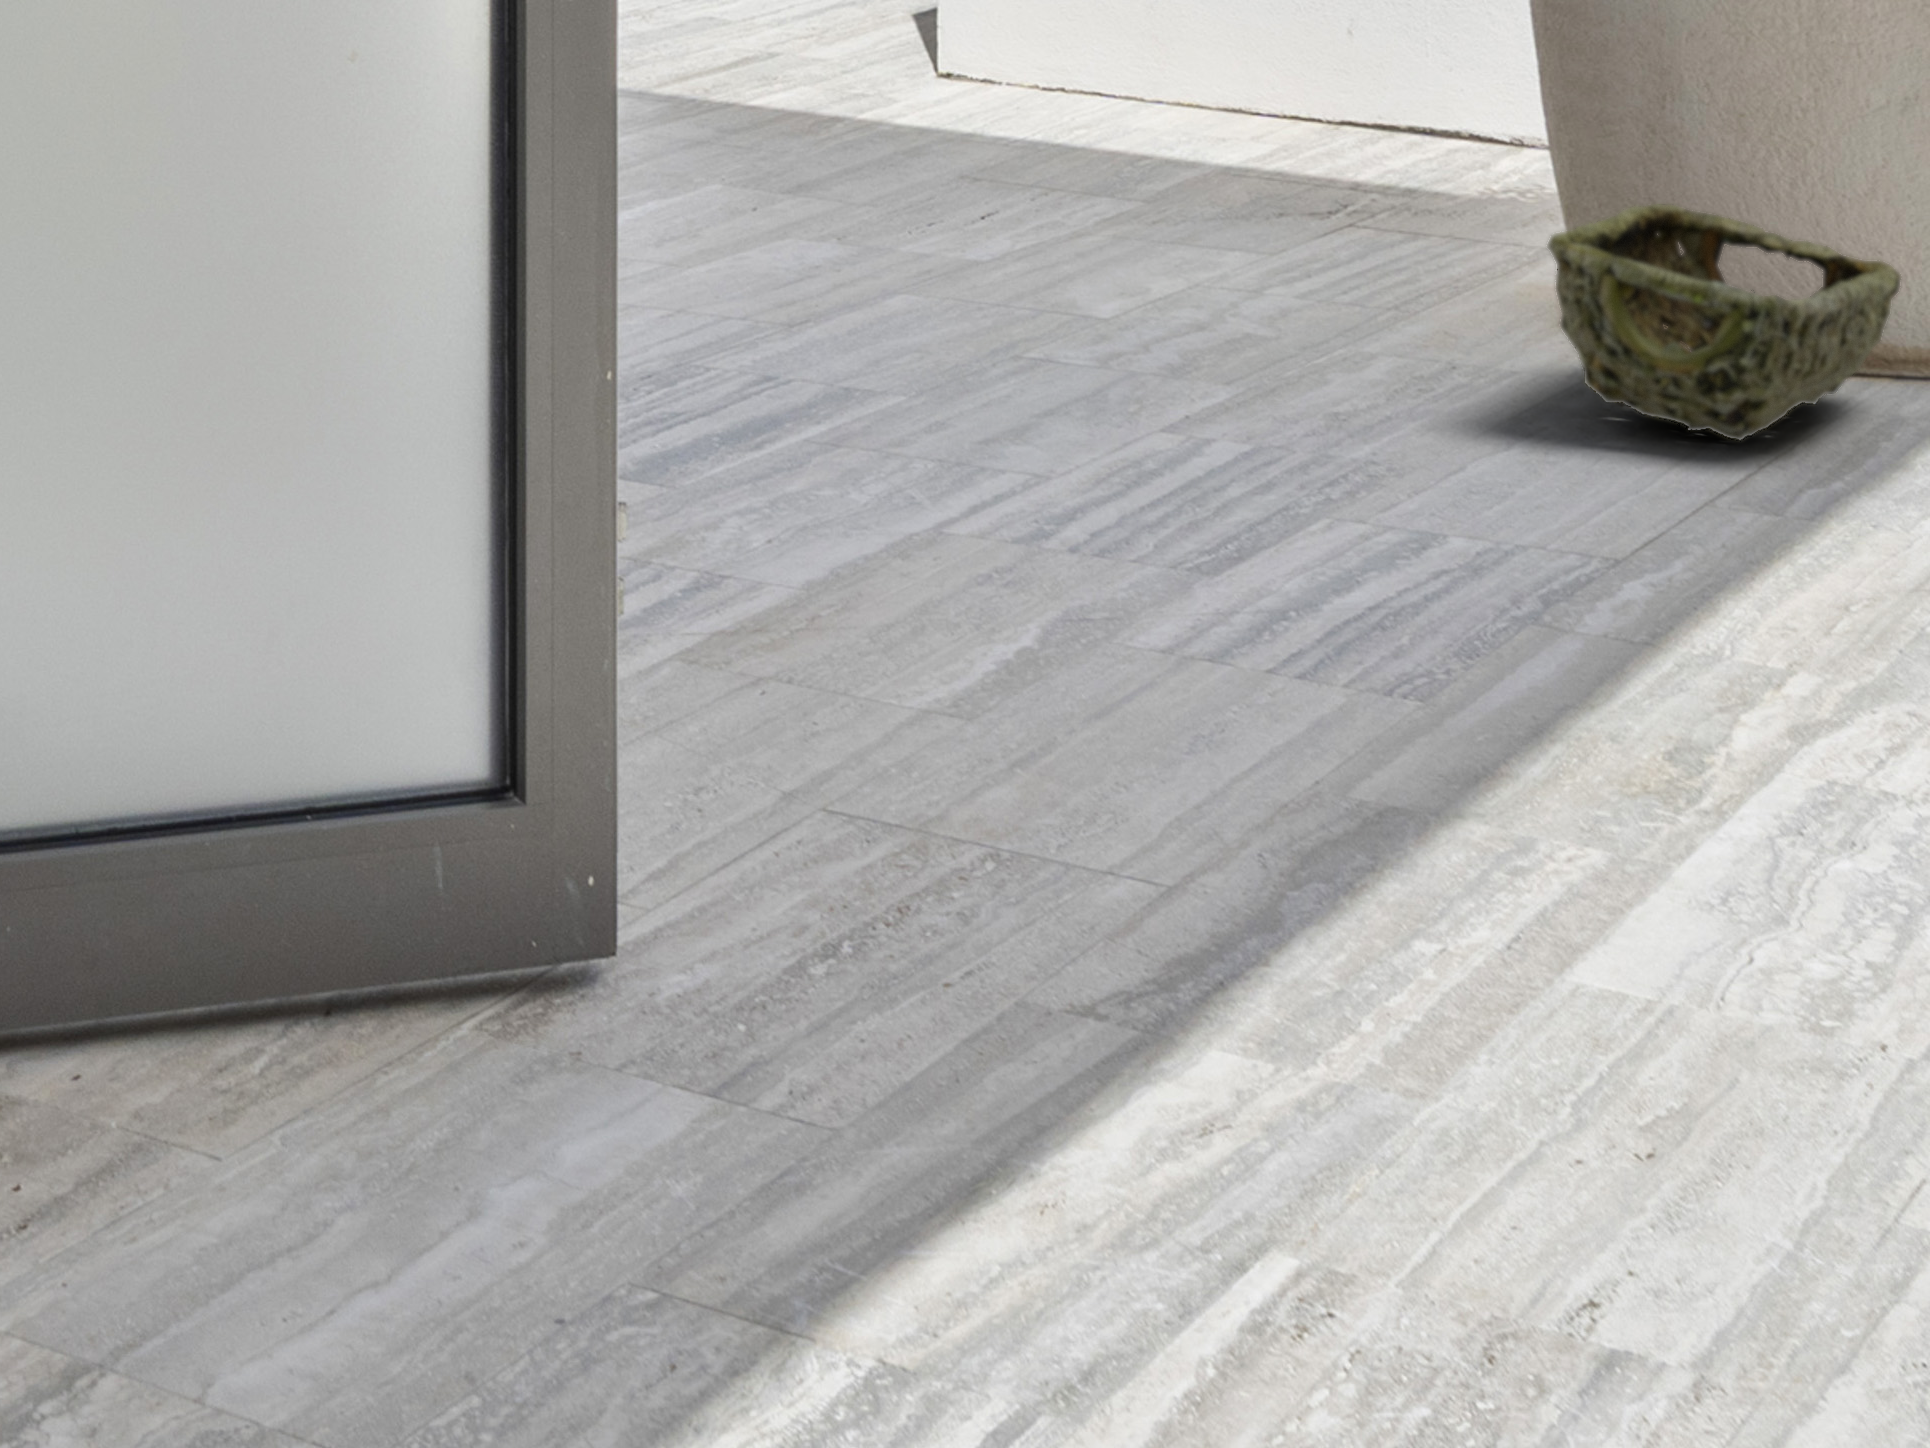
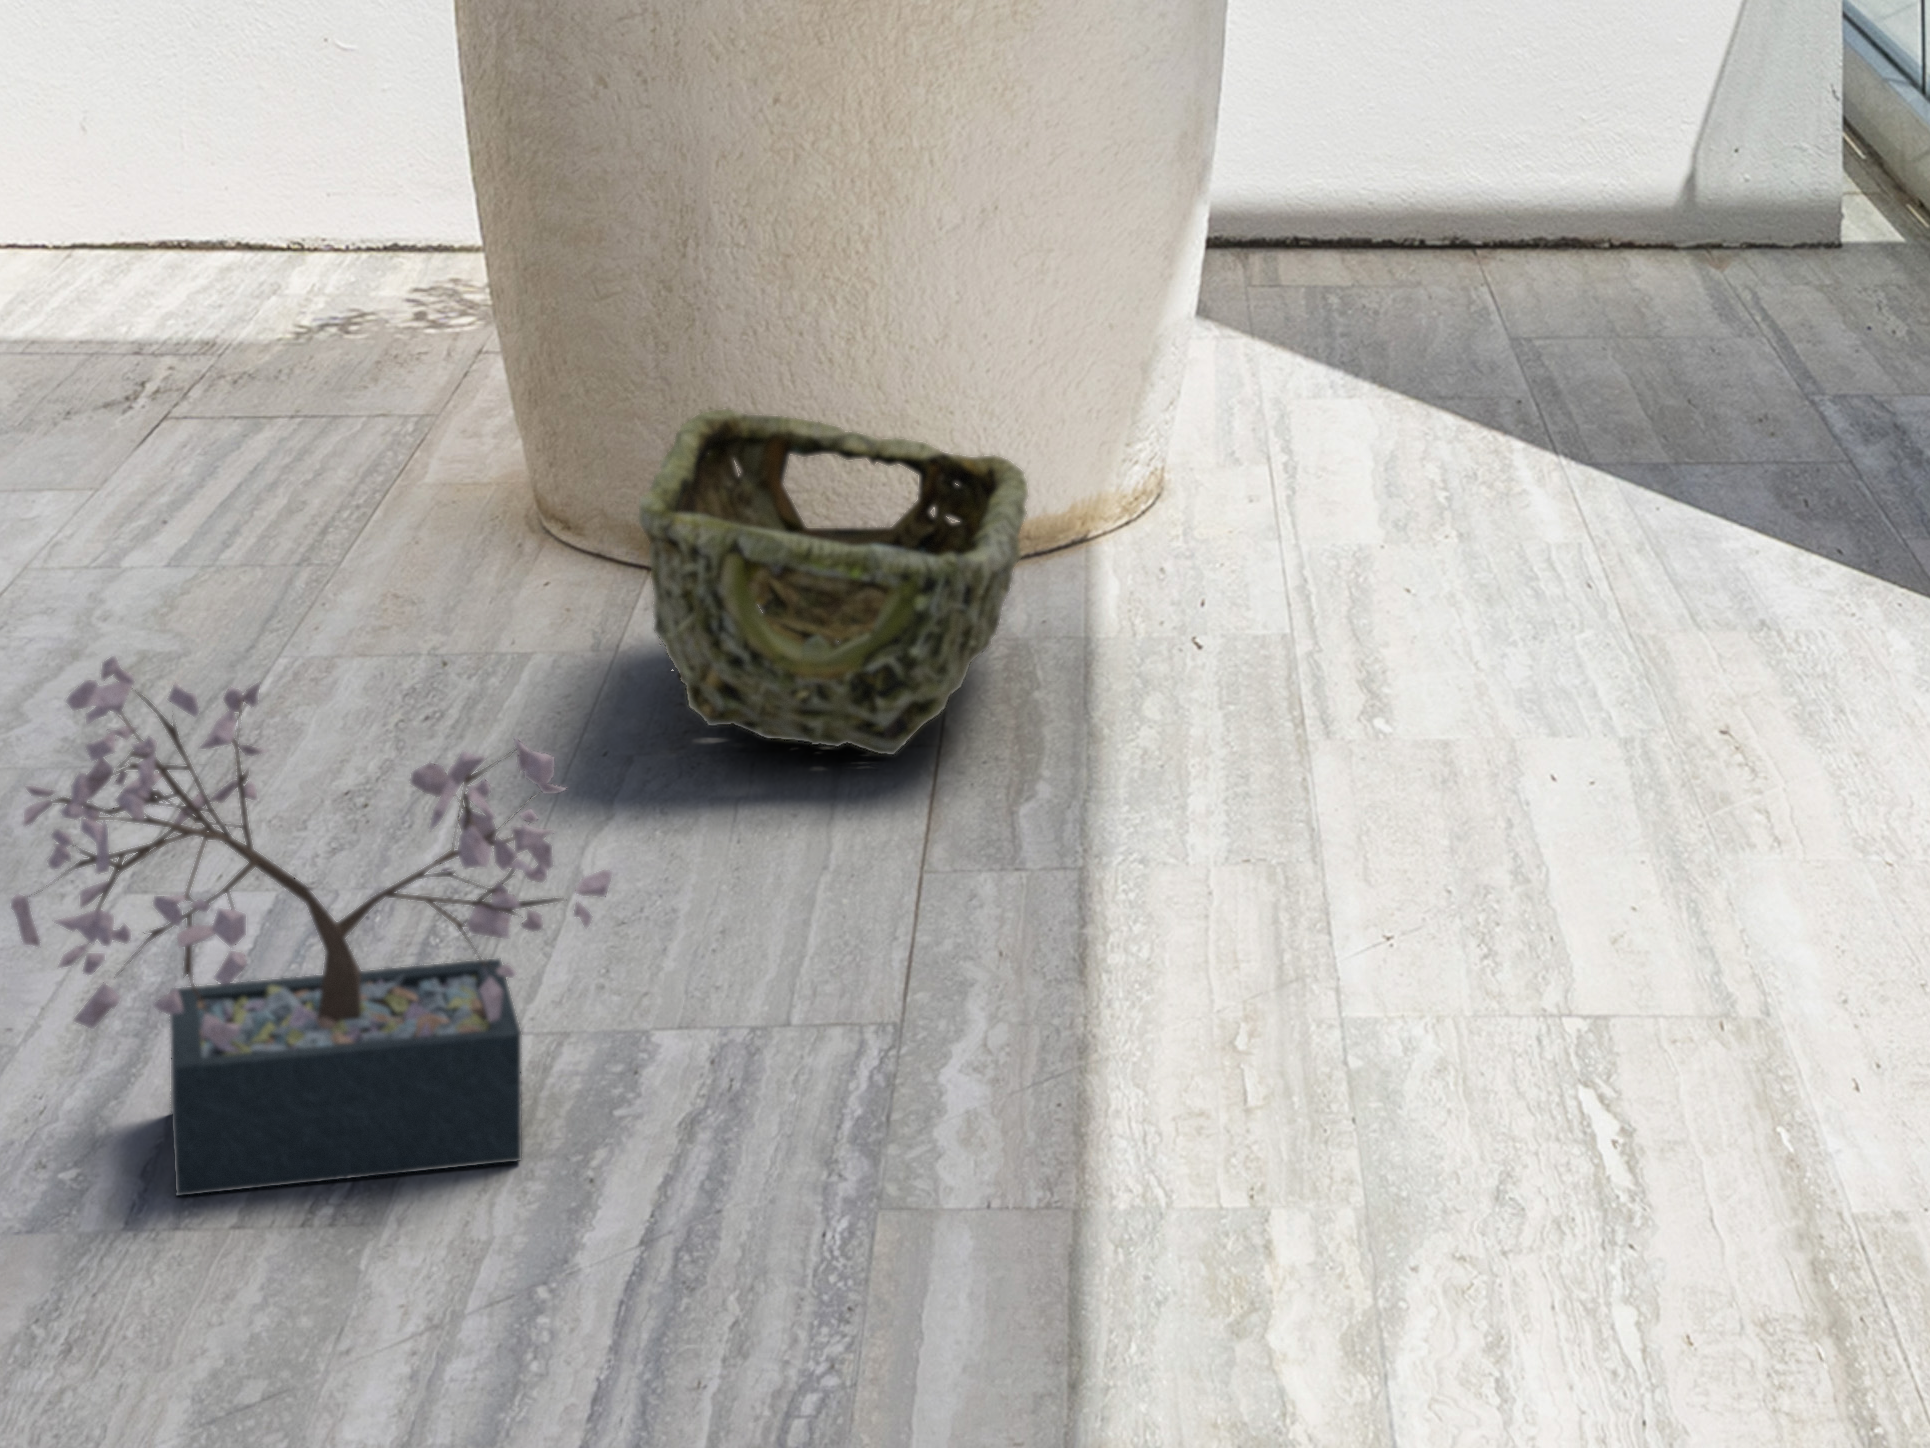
decorative plant: none [1023,228,1398,568] -> present [11,657,612,1196]

